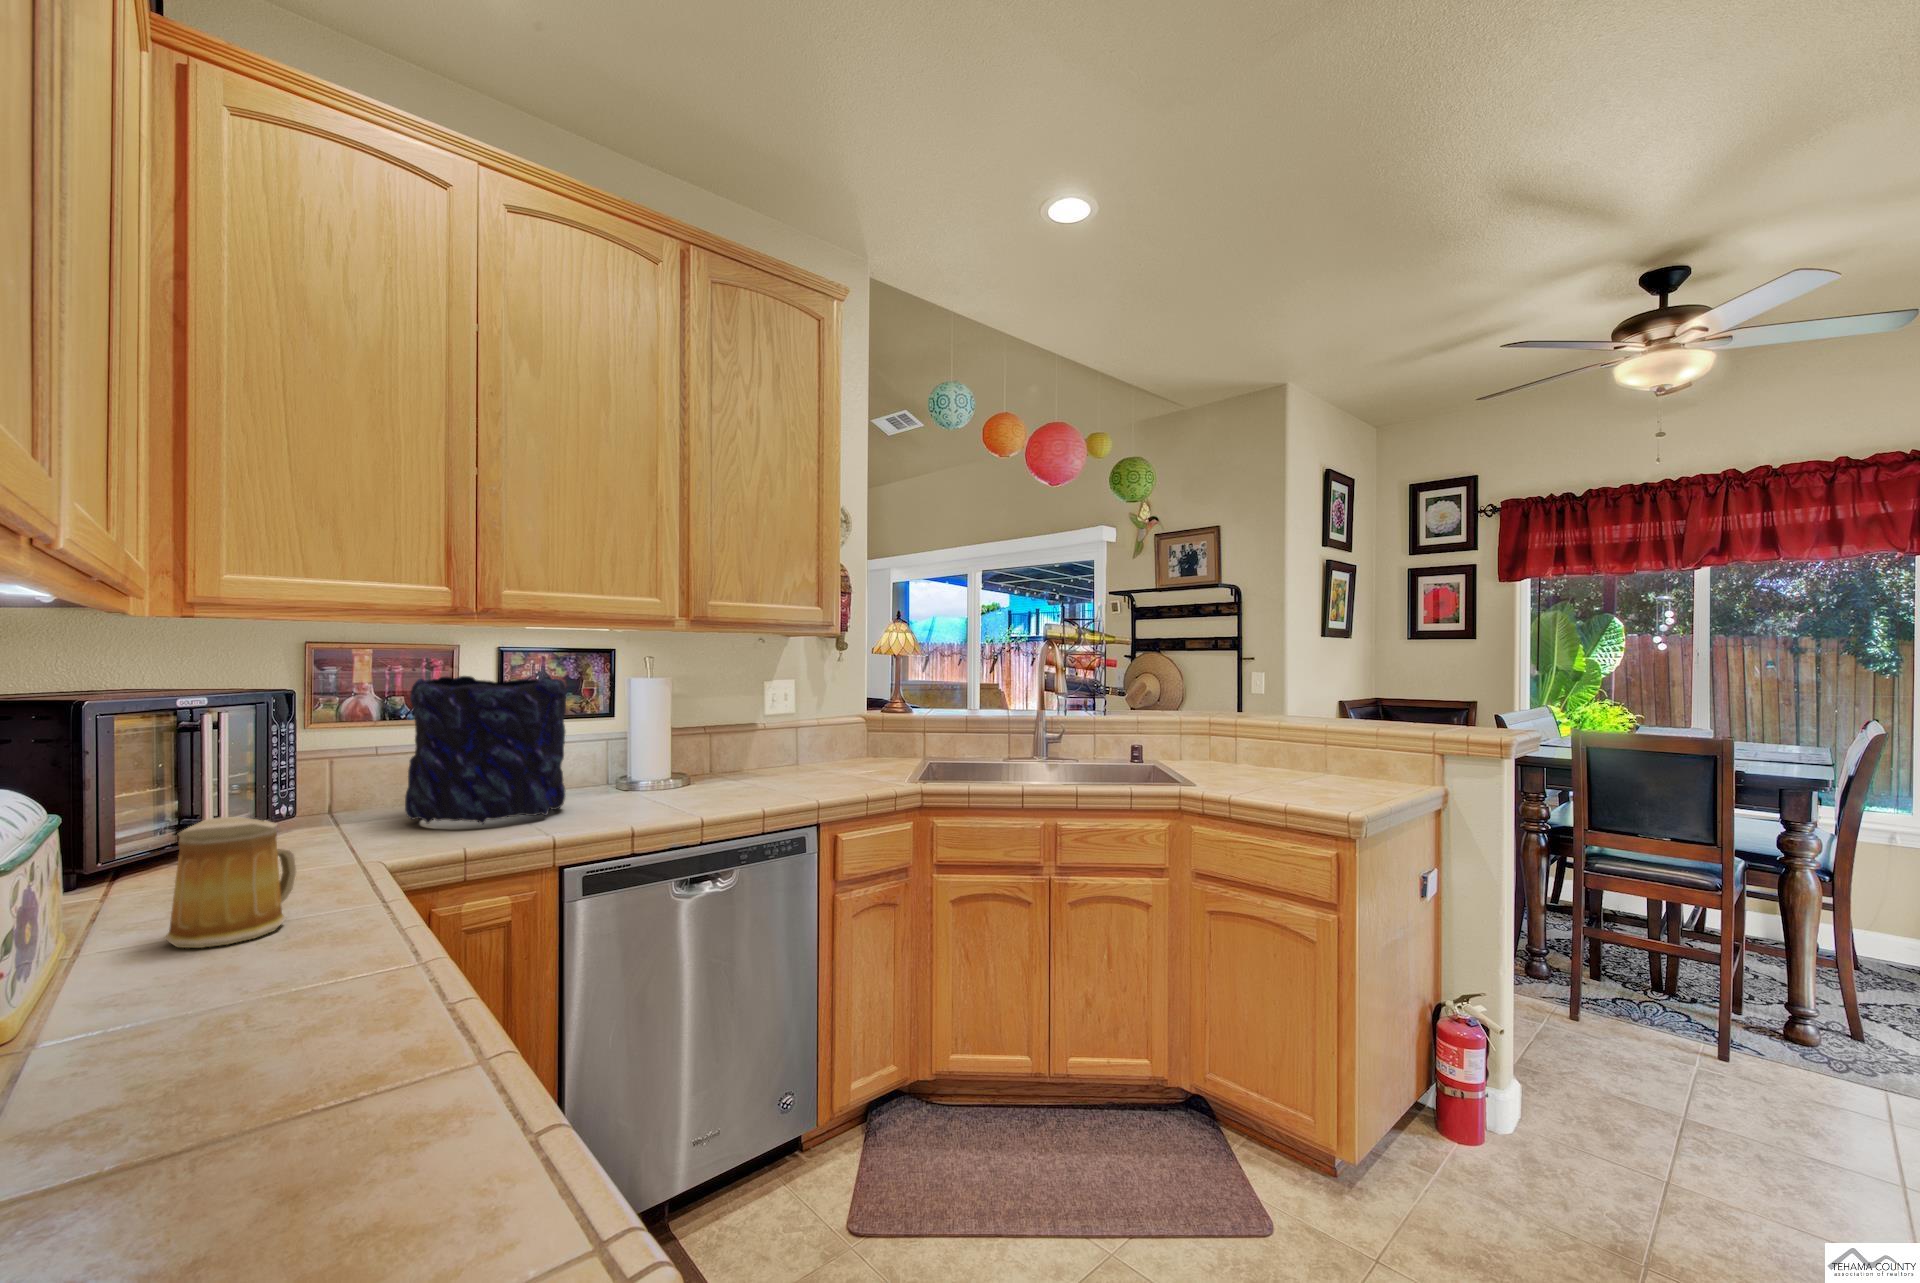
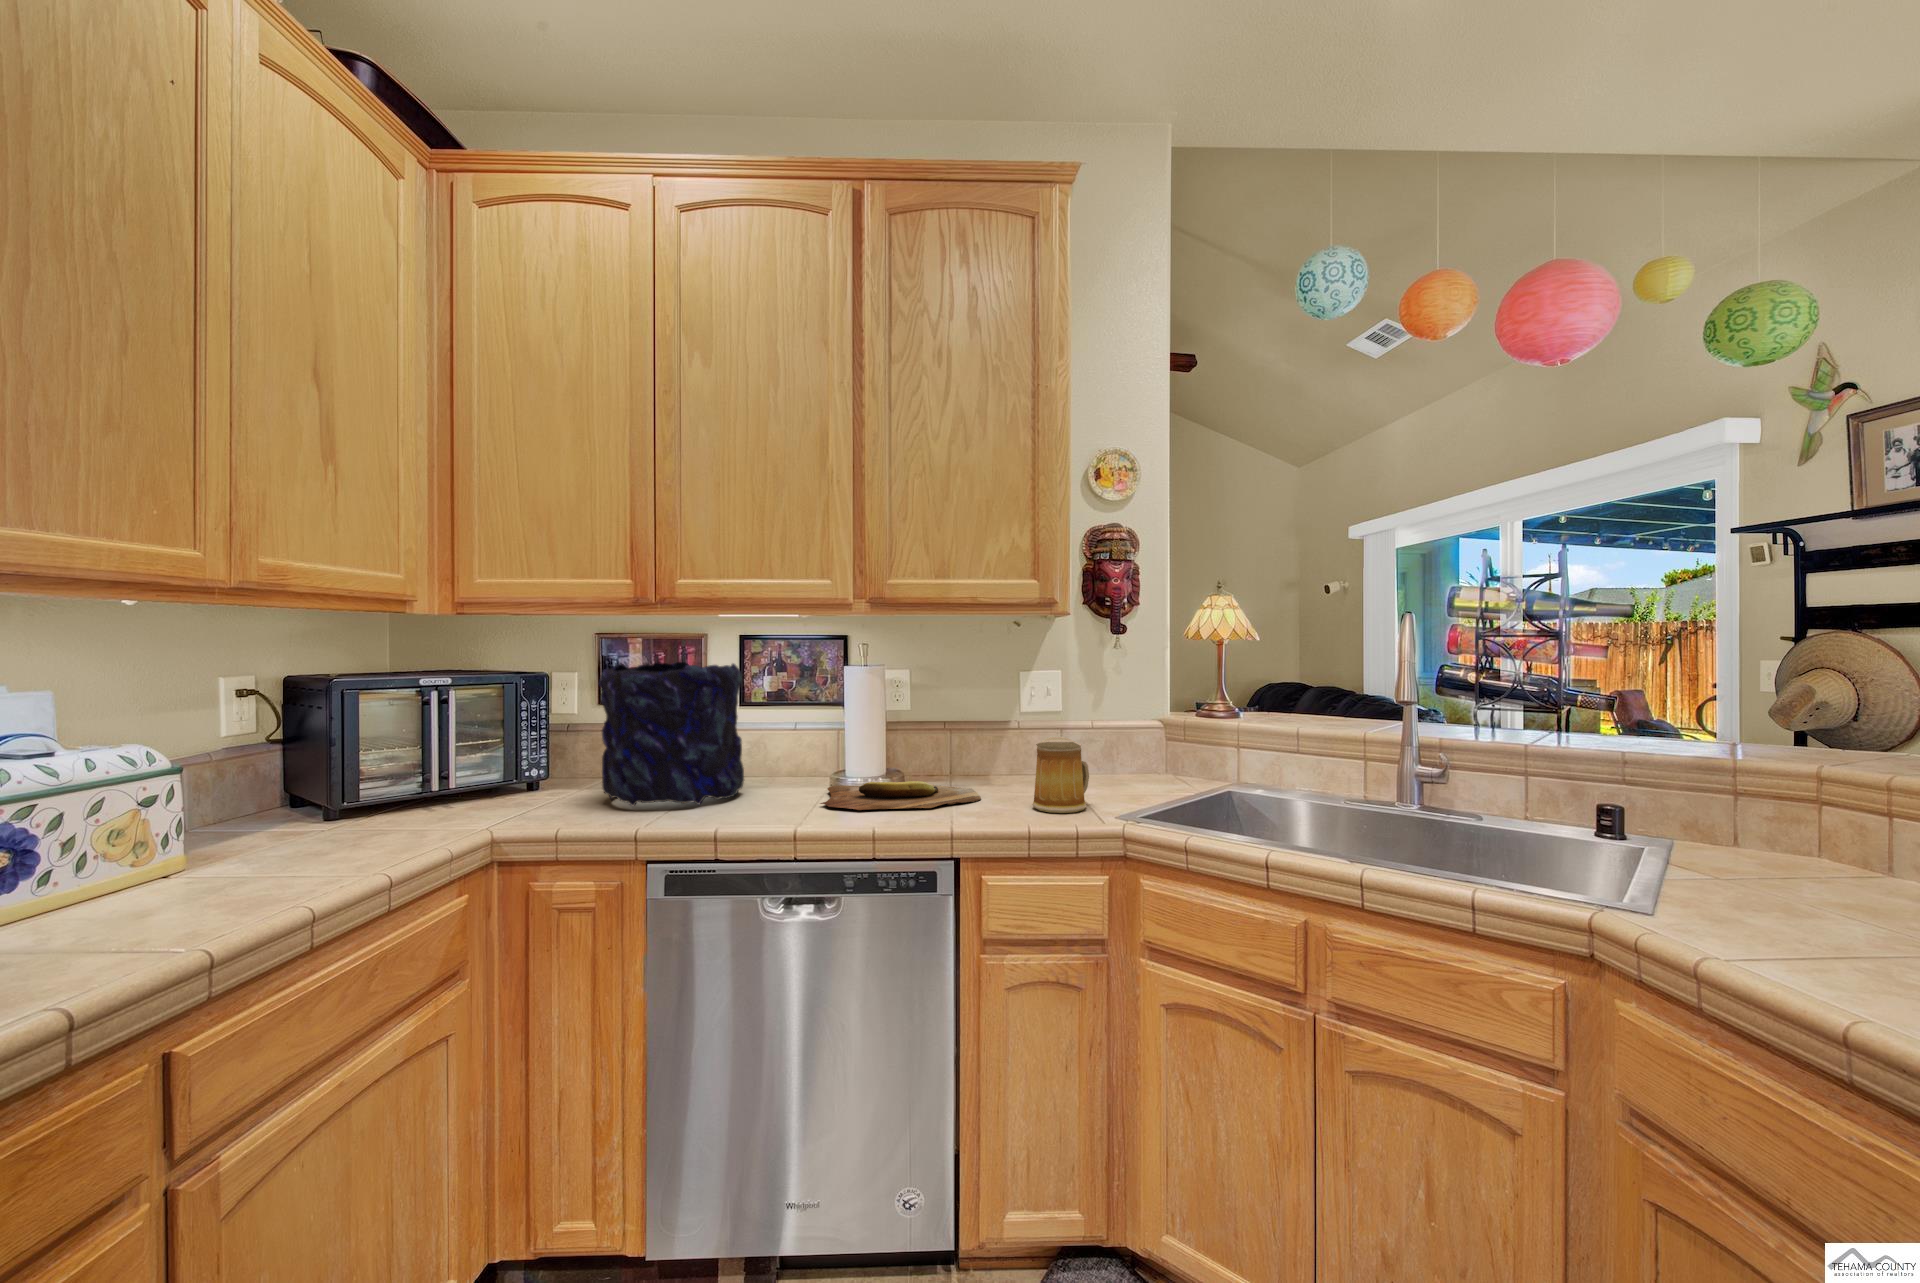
cutting board: none [635,776,782,802] -> present [820,781,981,810]
mug: present [165,817,296,948] -> present [1032,736,1089,813]

